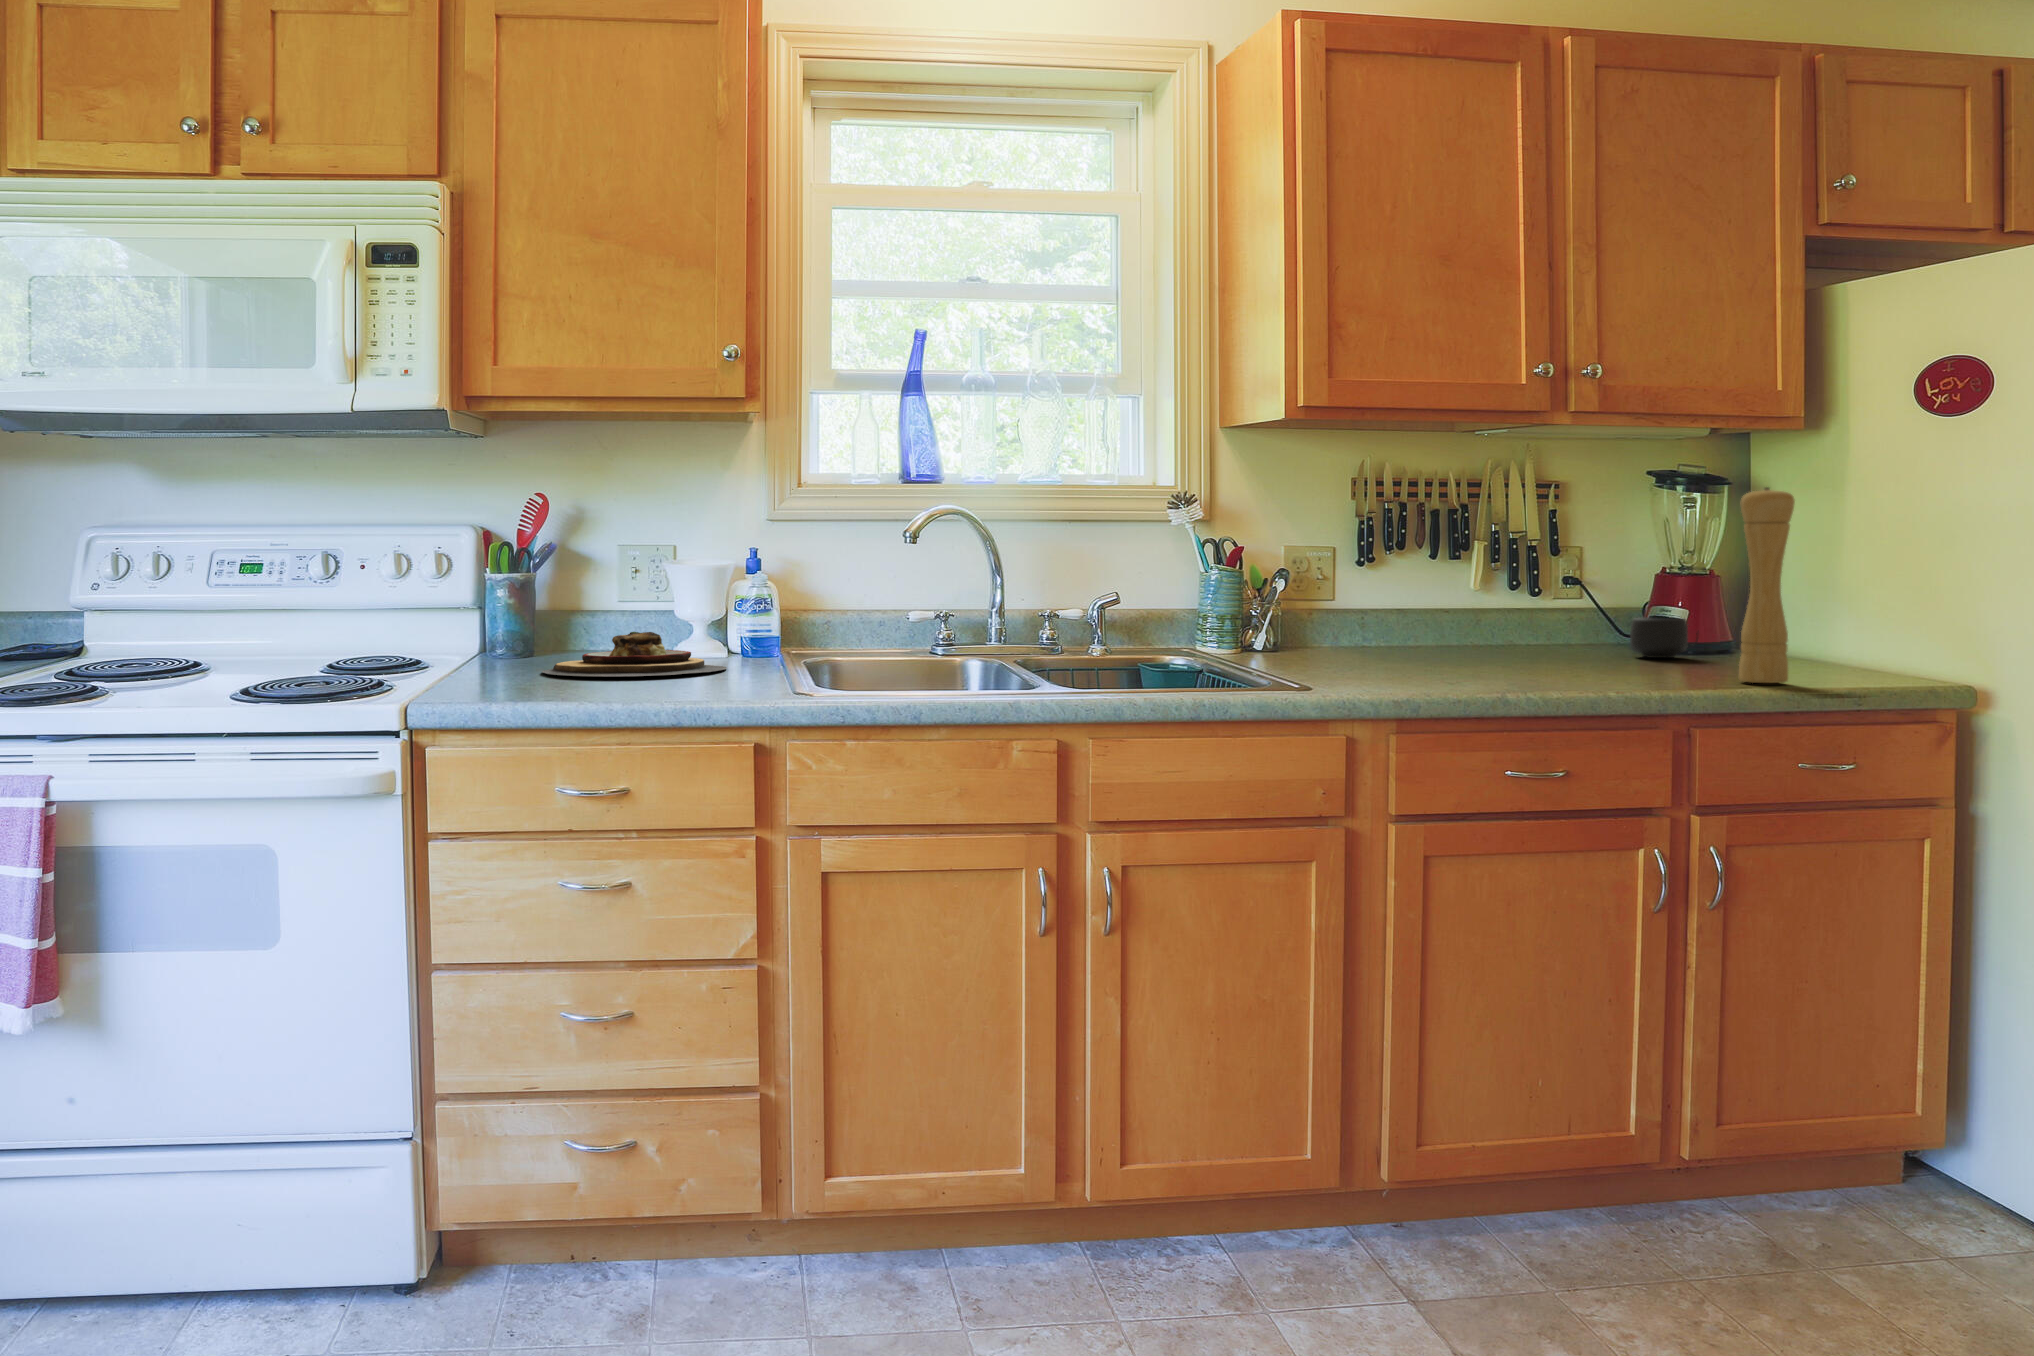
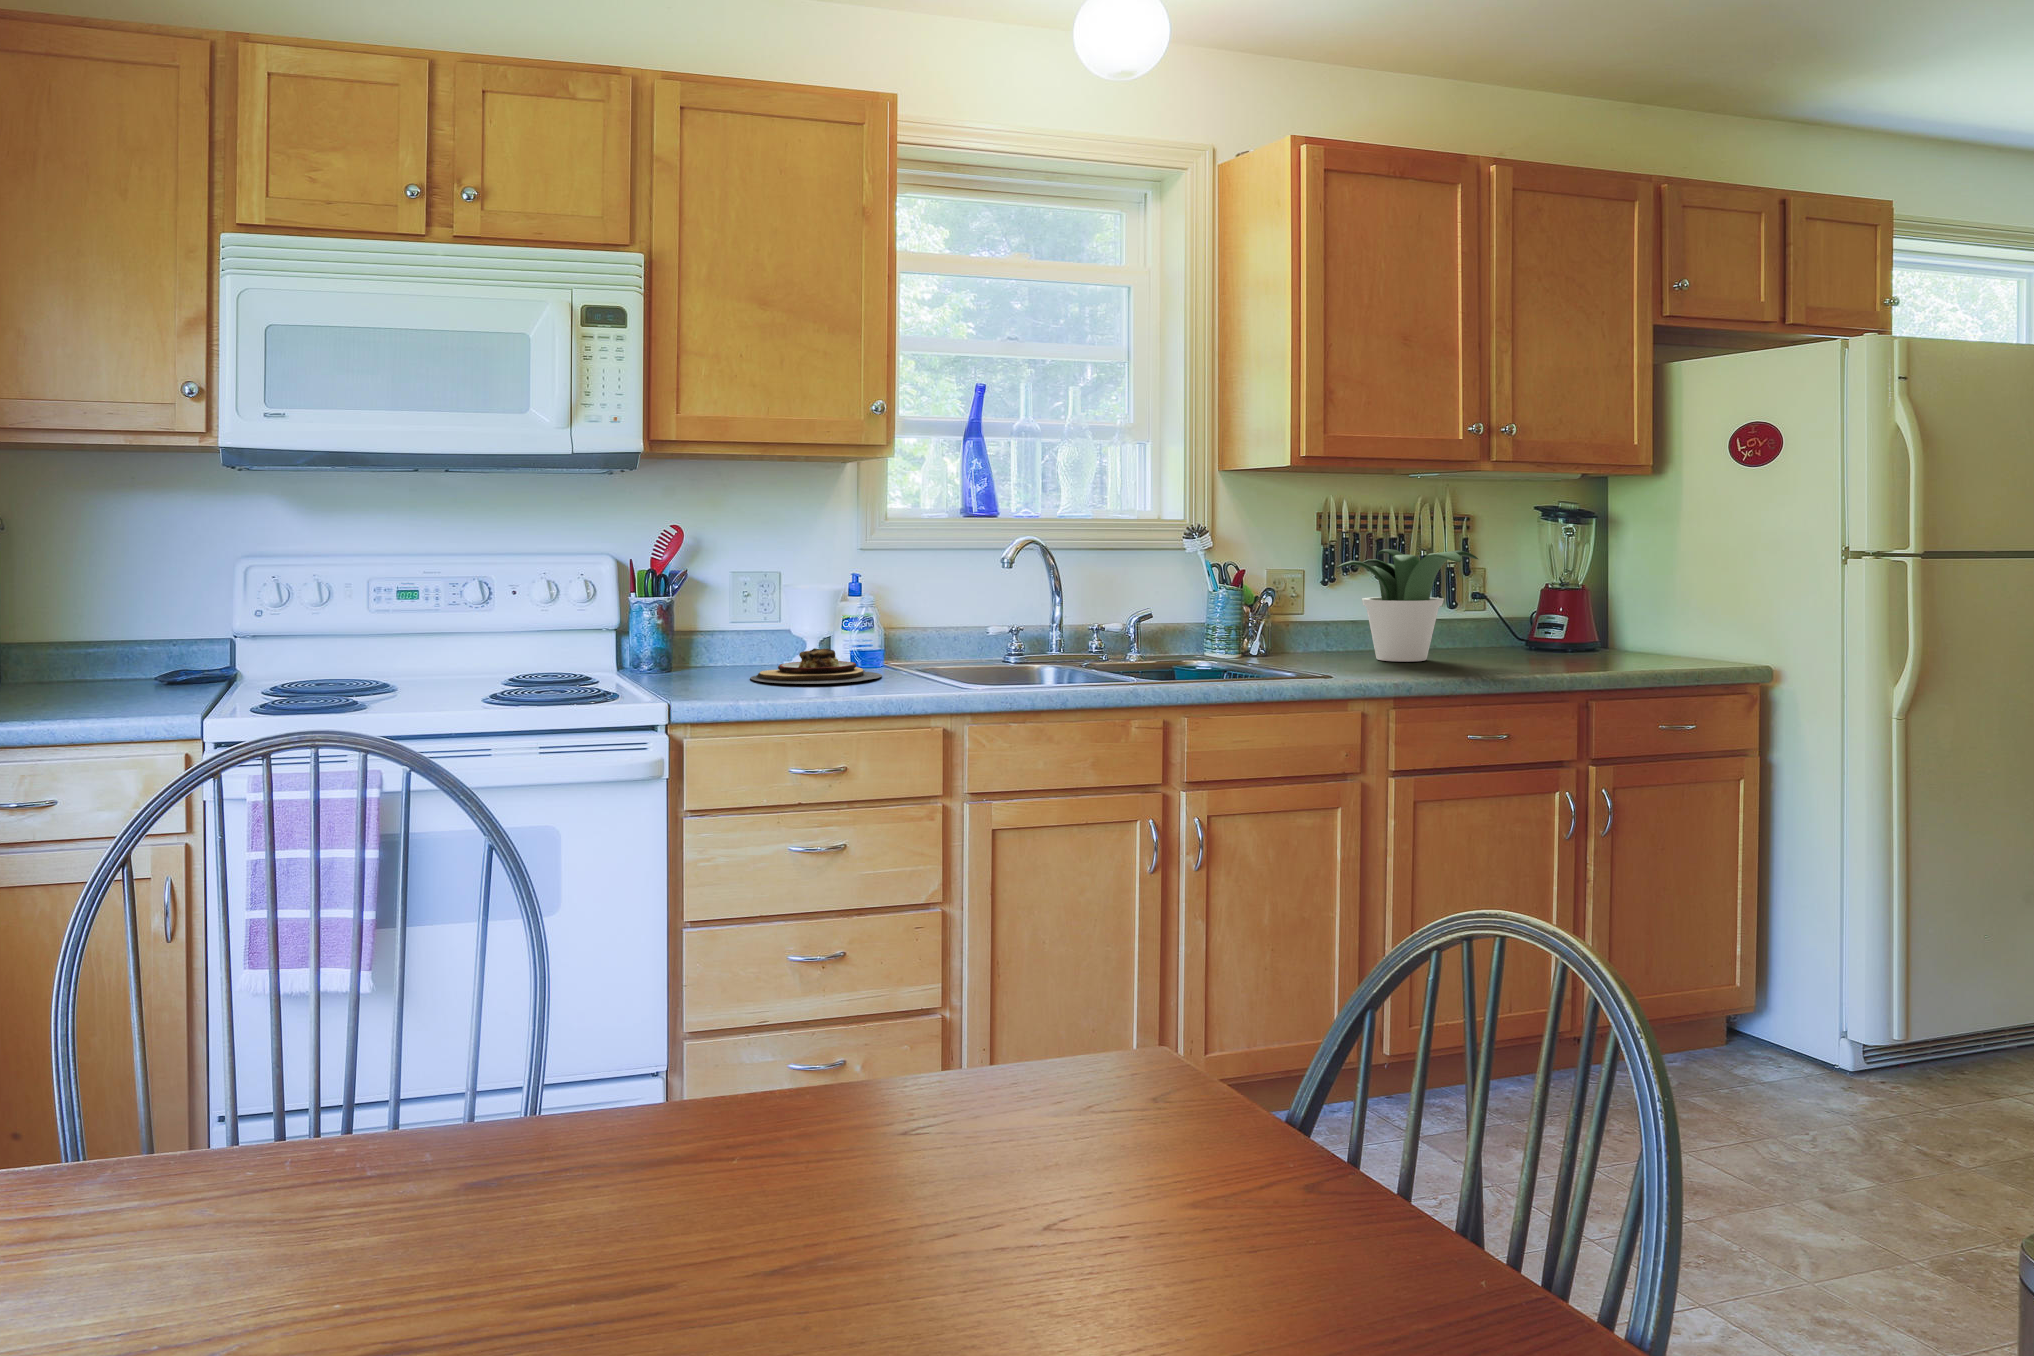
pepper mill: present [1739,487,1795,683] -> none [1623,533,1665,675]
potted plant: none [1361,515,1555,665] -> present [1336,549,1478,662]
mug: present [1630,617,1698,658] -> none [1528,621,1579,652]

